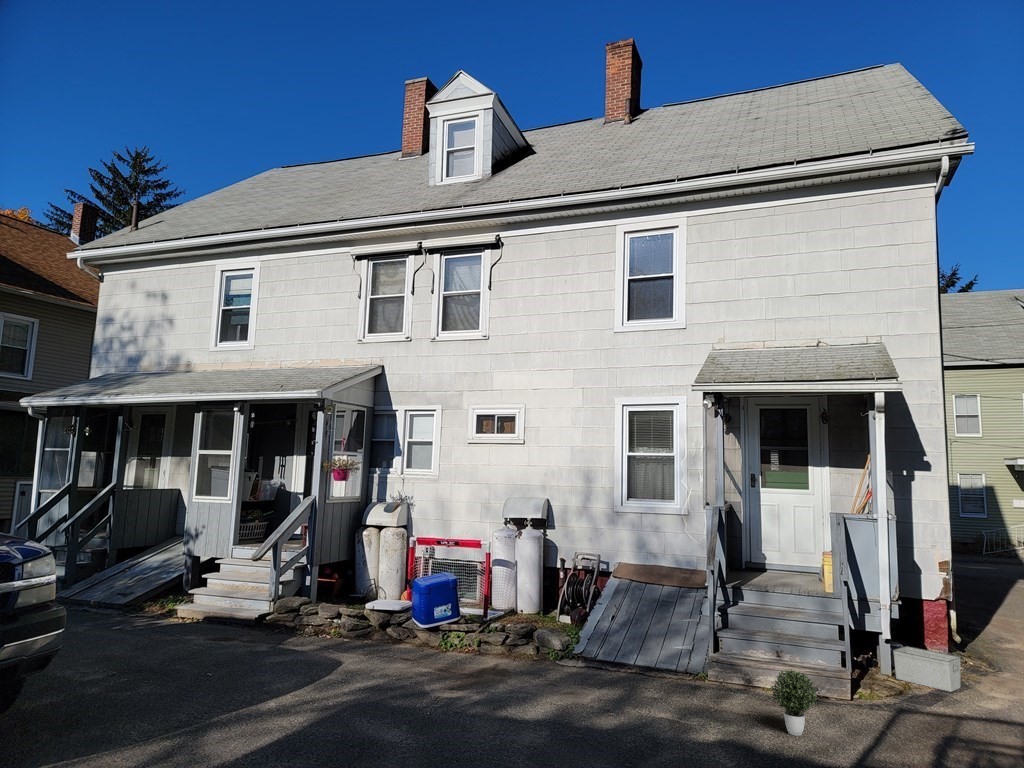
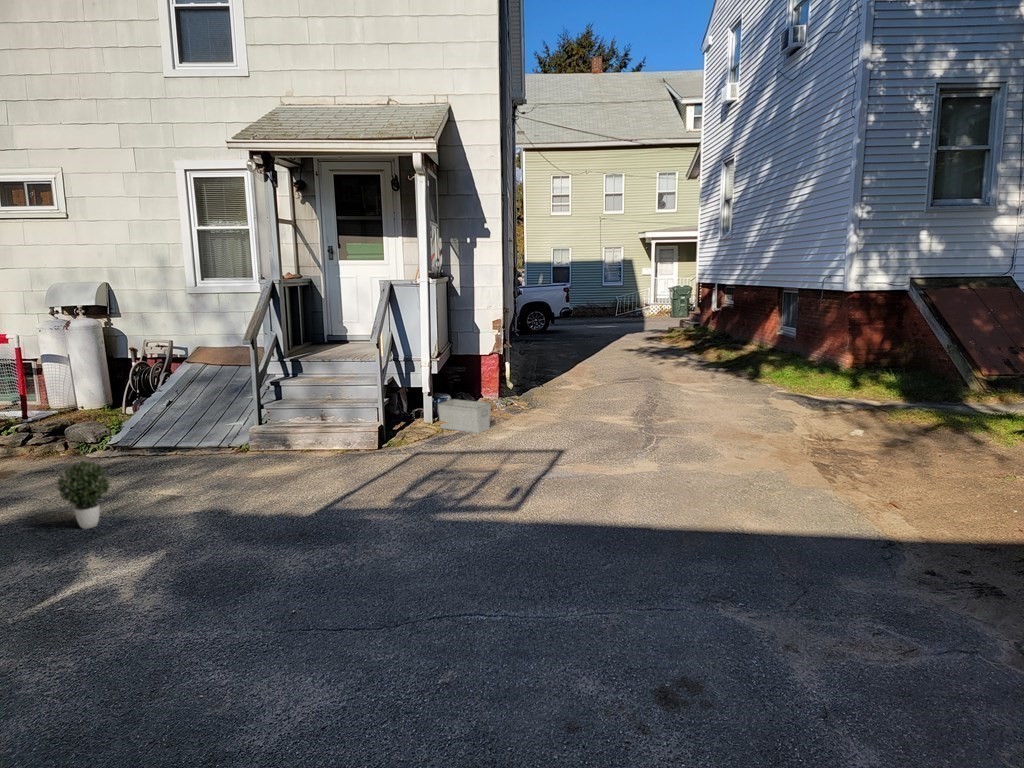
potted plant: present [771,670,817,736] -> present [57,461,110,529]

